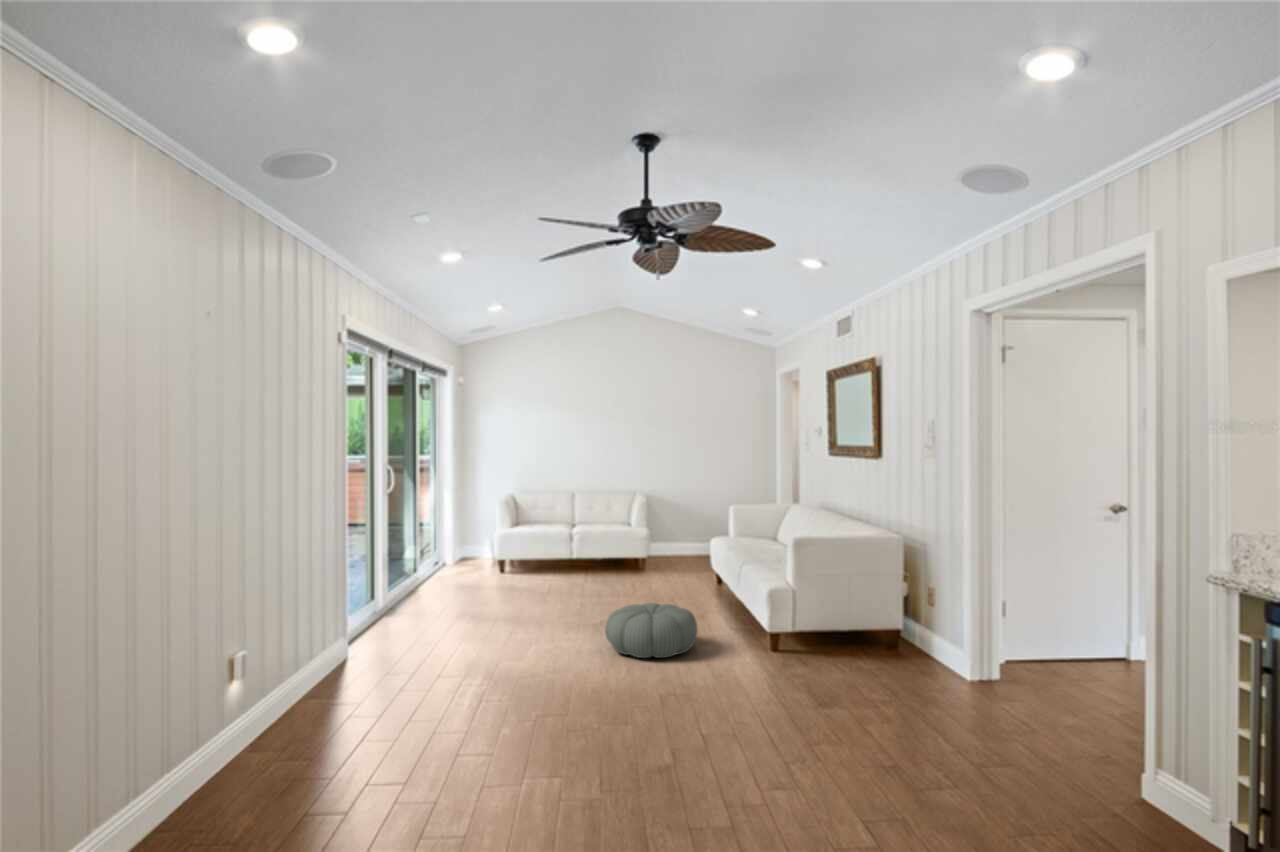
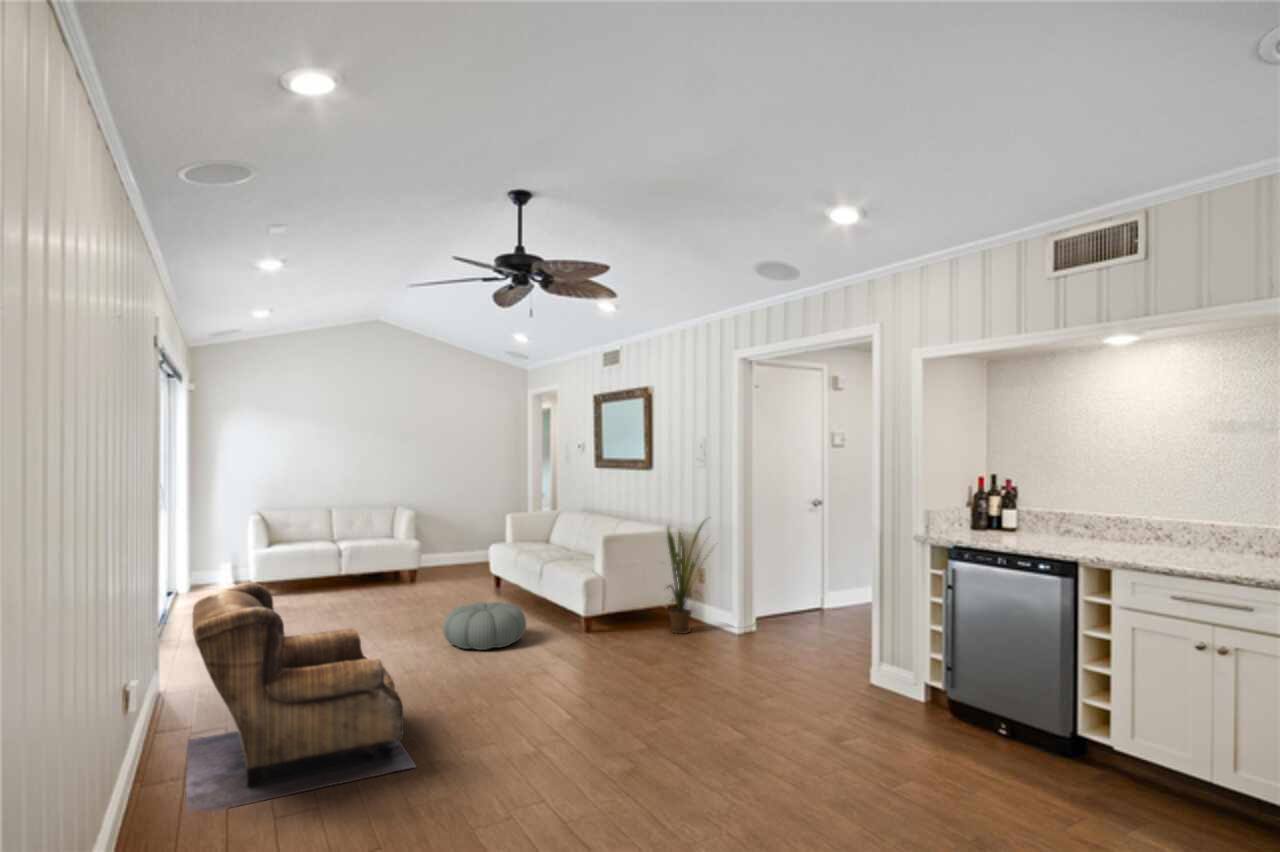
house plant: none [865,521,946,670] -> present [667,517,713,634]
armchair: none [193,563,474,808] -> present [185,582,416,814]

